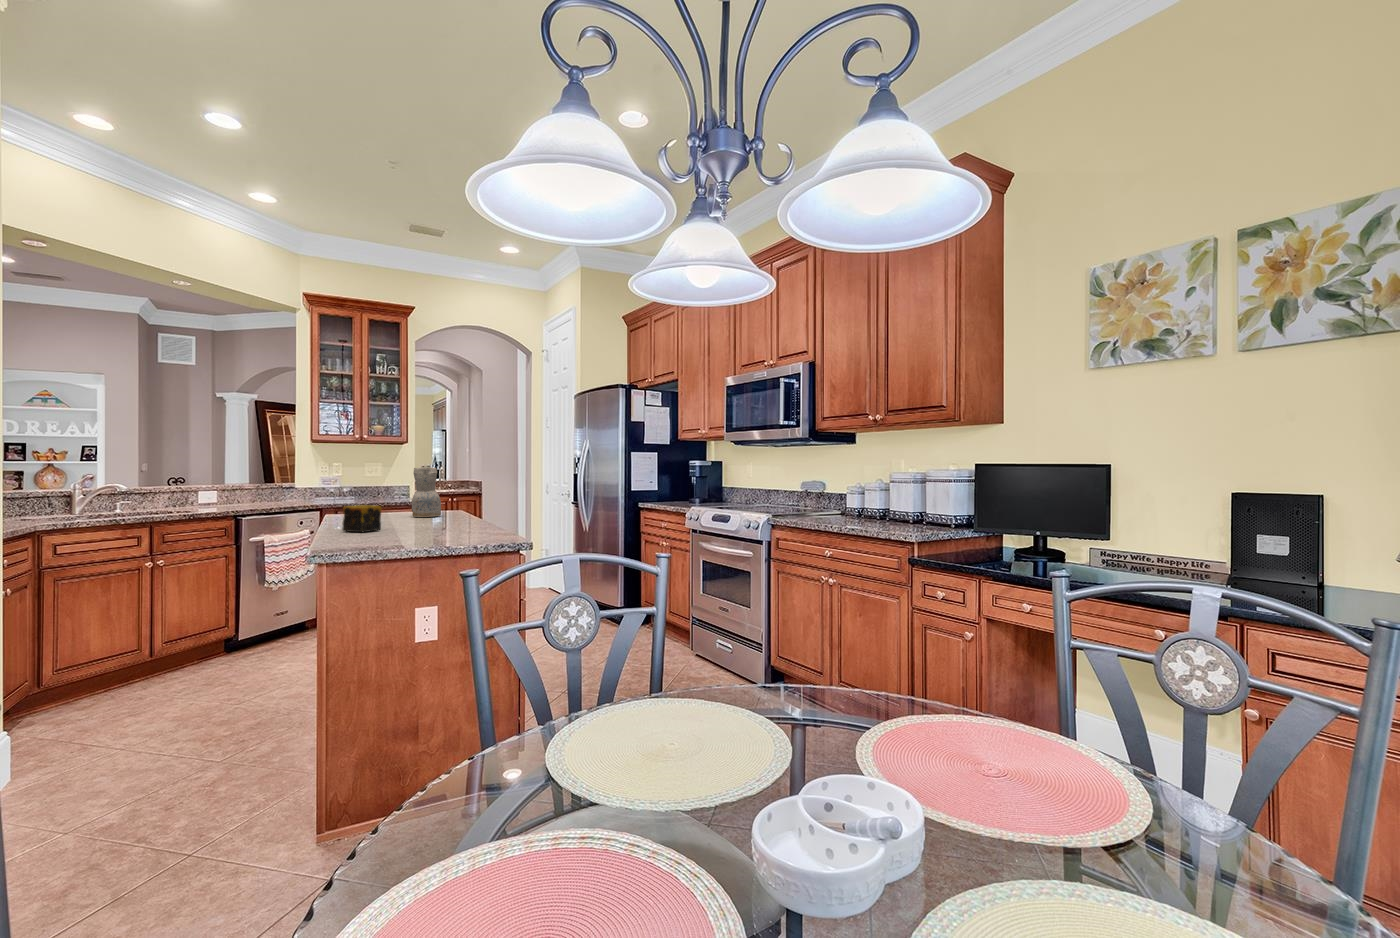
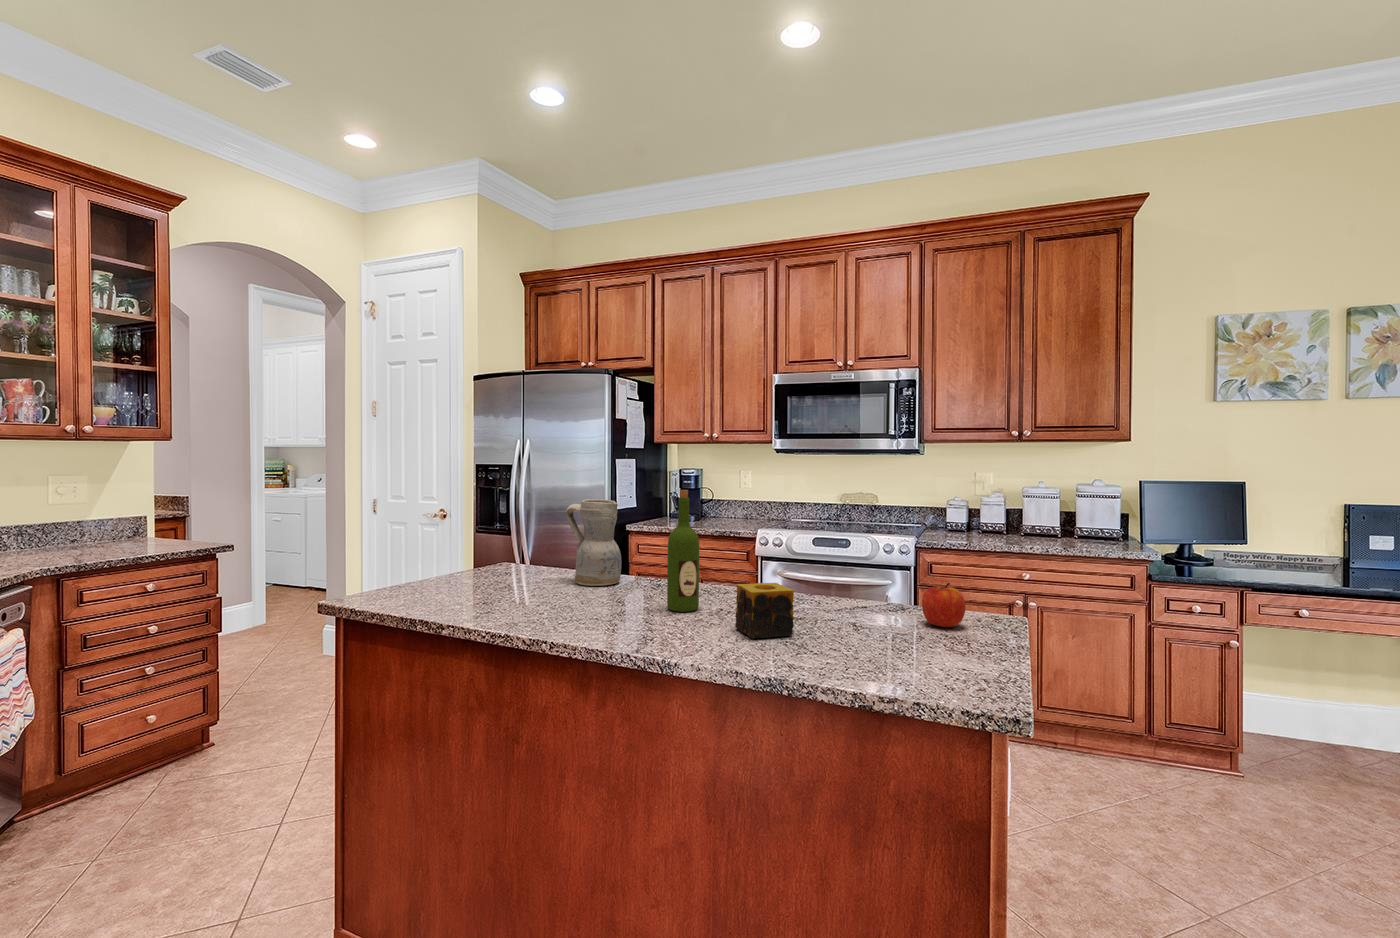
wine bottle: none [380,457,400,525] -> present [667,490,699,612]
apple: none [429,511,458,538] -> present [922,583,965,627]

